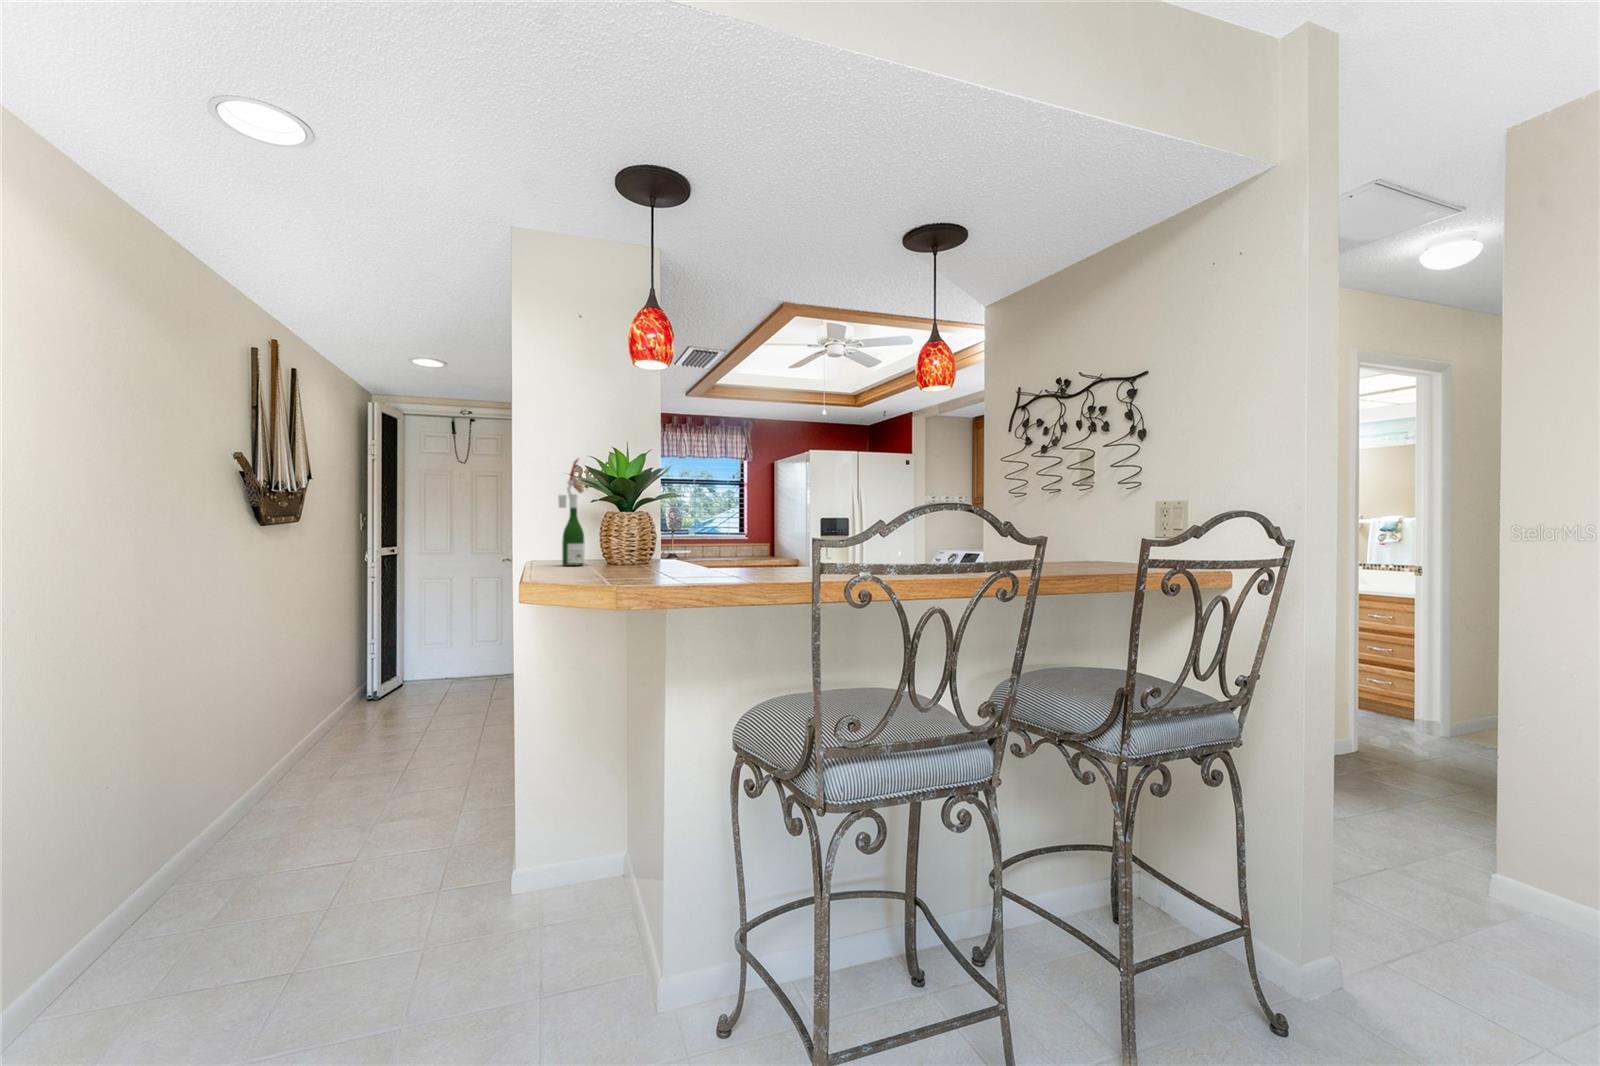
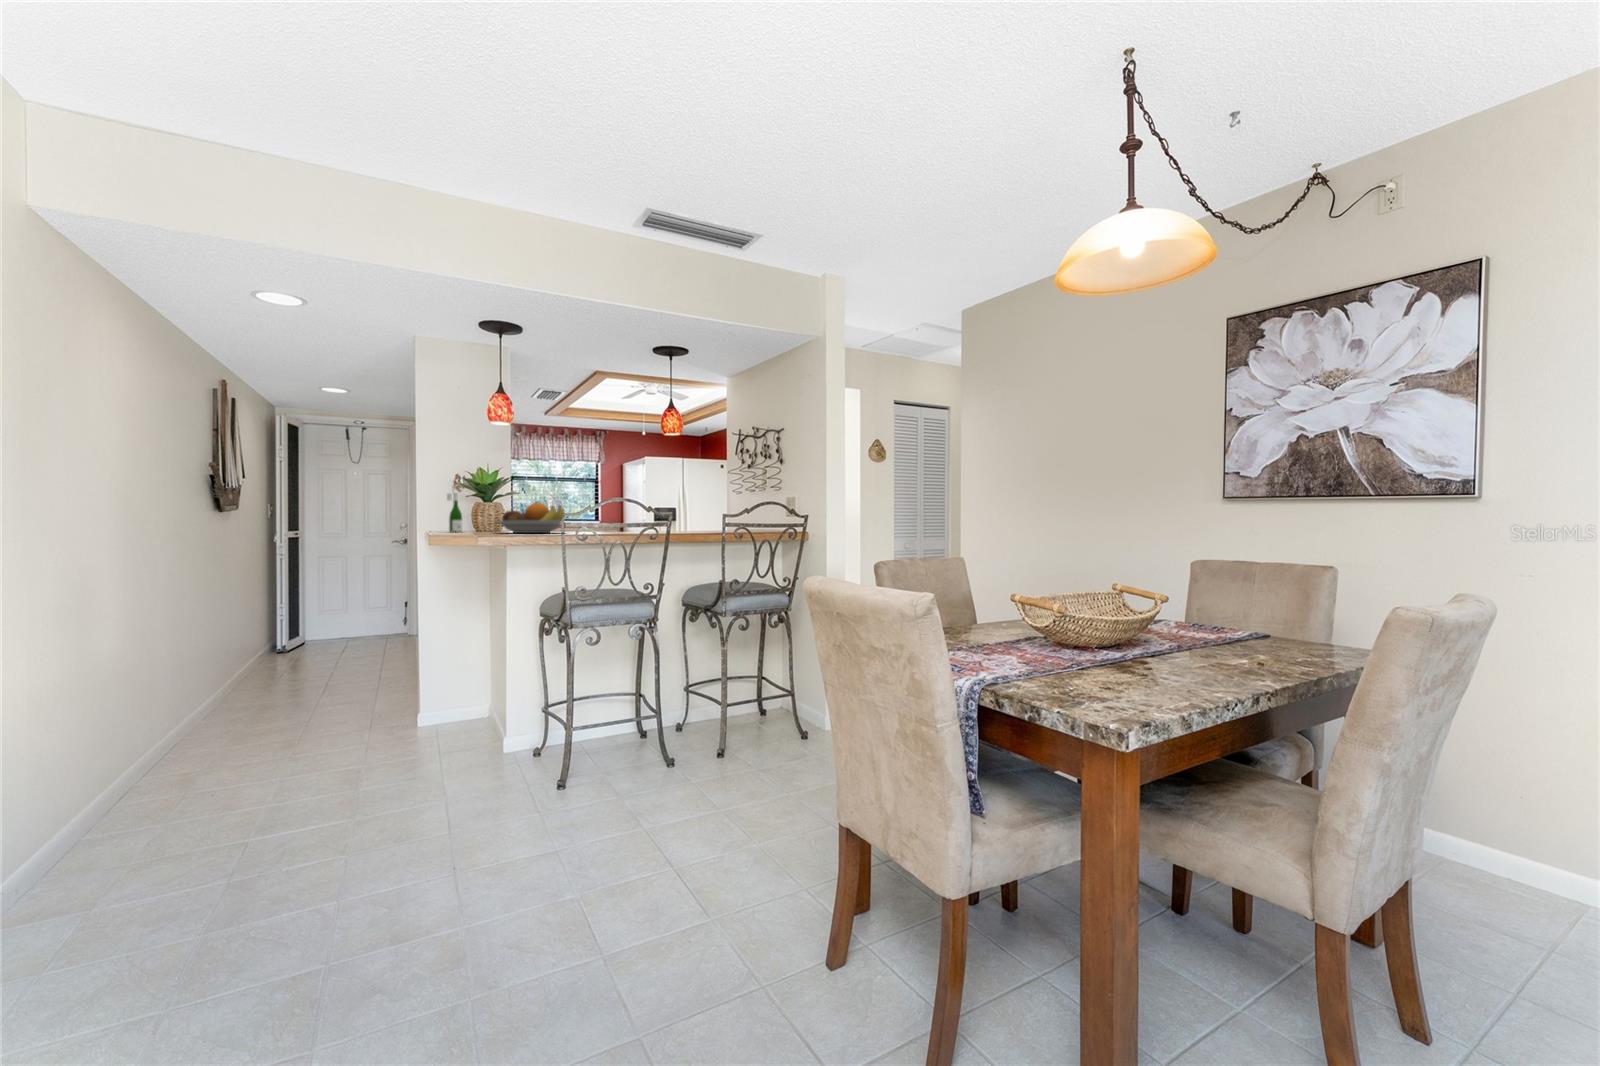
fruit bowl: none [641,512,775,570] -> present [496,503,564,533]

